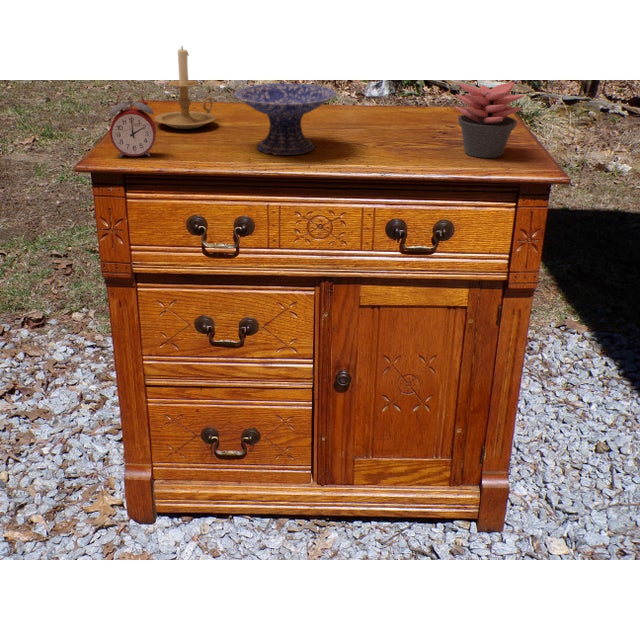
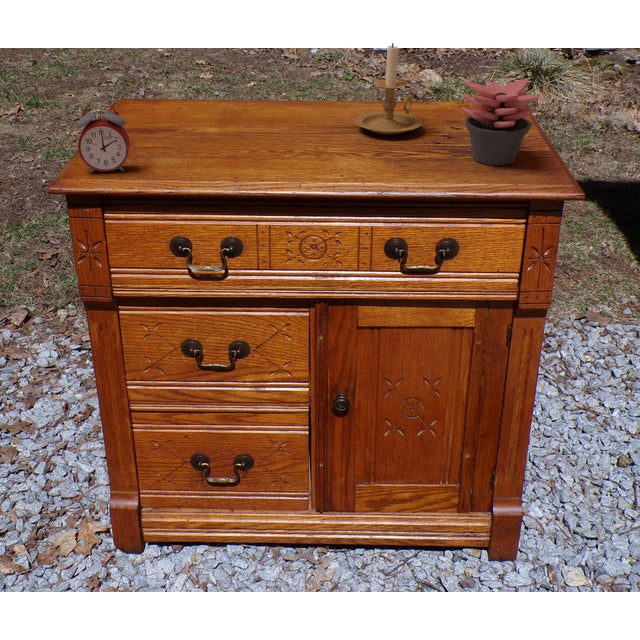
candle holder: present [154,47,216,129] -> present [355,43,422,134]
decorative bowl: present [233,83,336,155] -> none [215,82,329,166]

